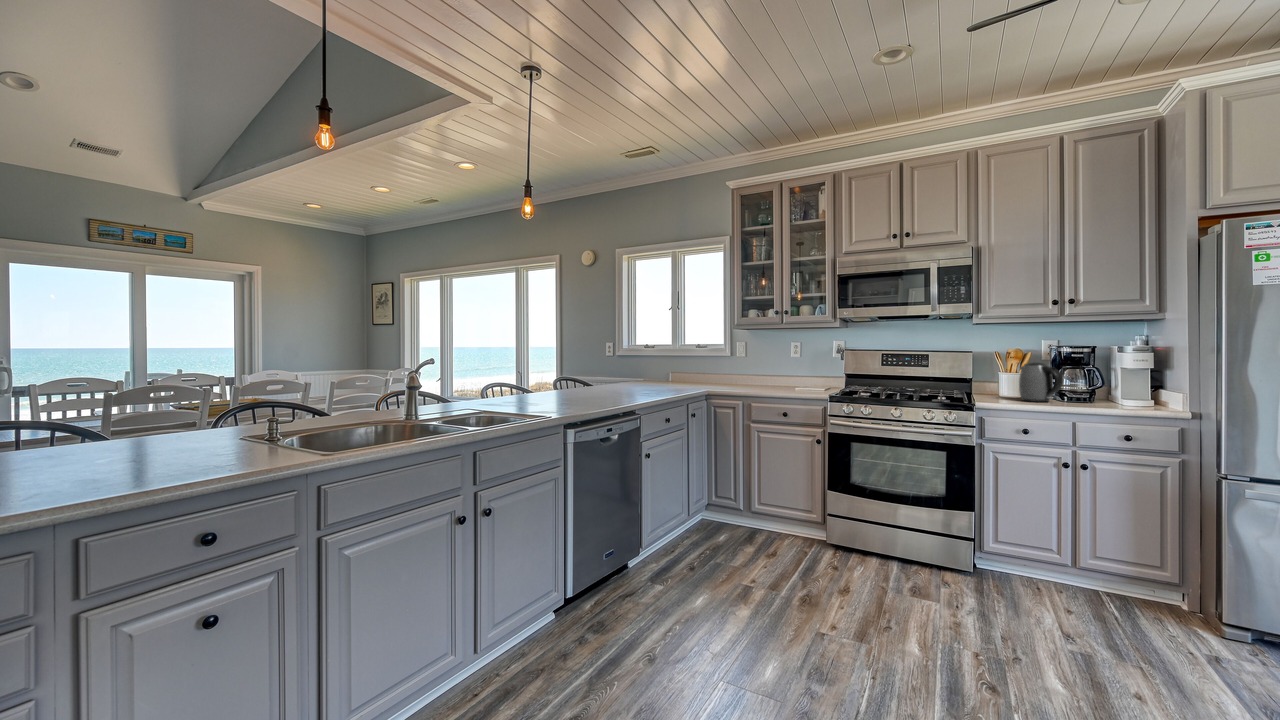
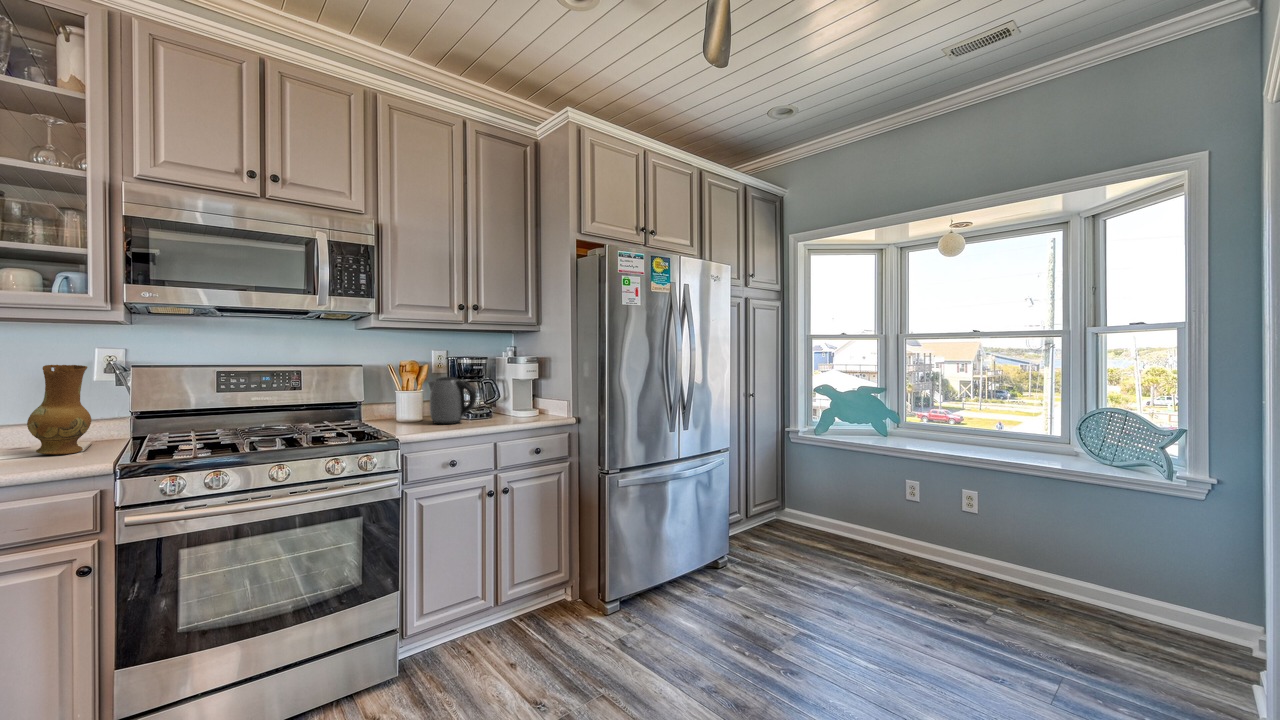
ceramic jug: none [801,352,823,394] -> present [27,365,91,454]

